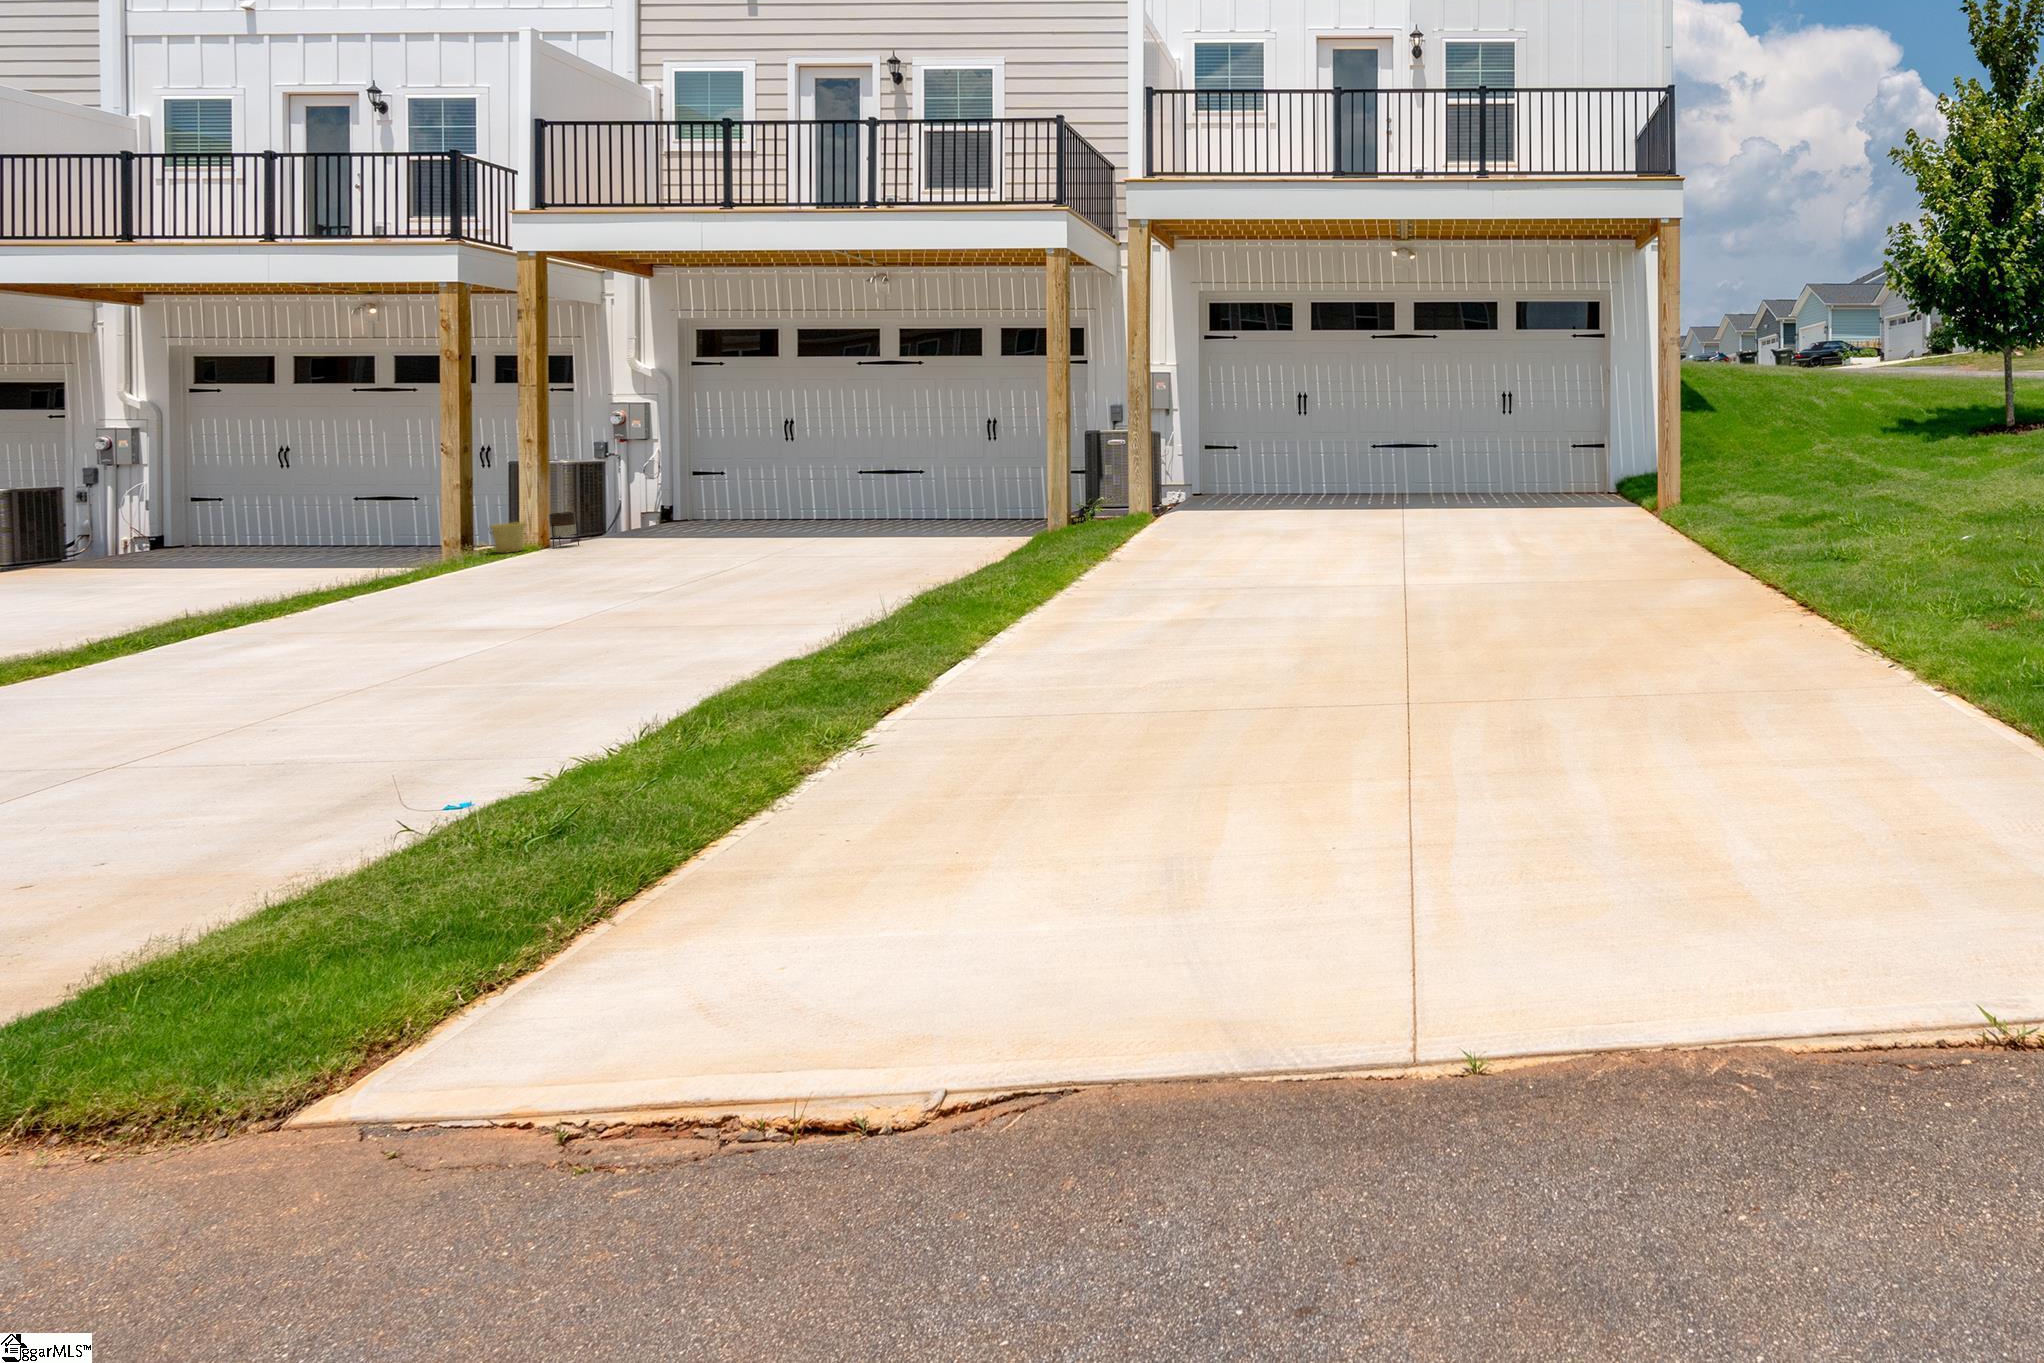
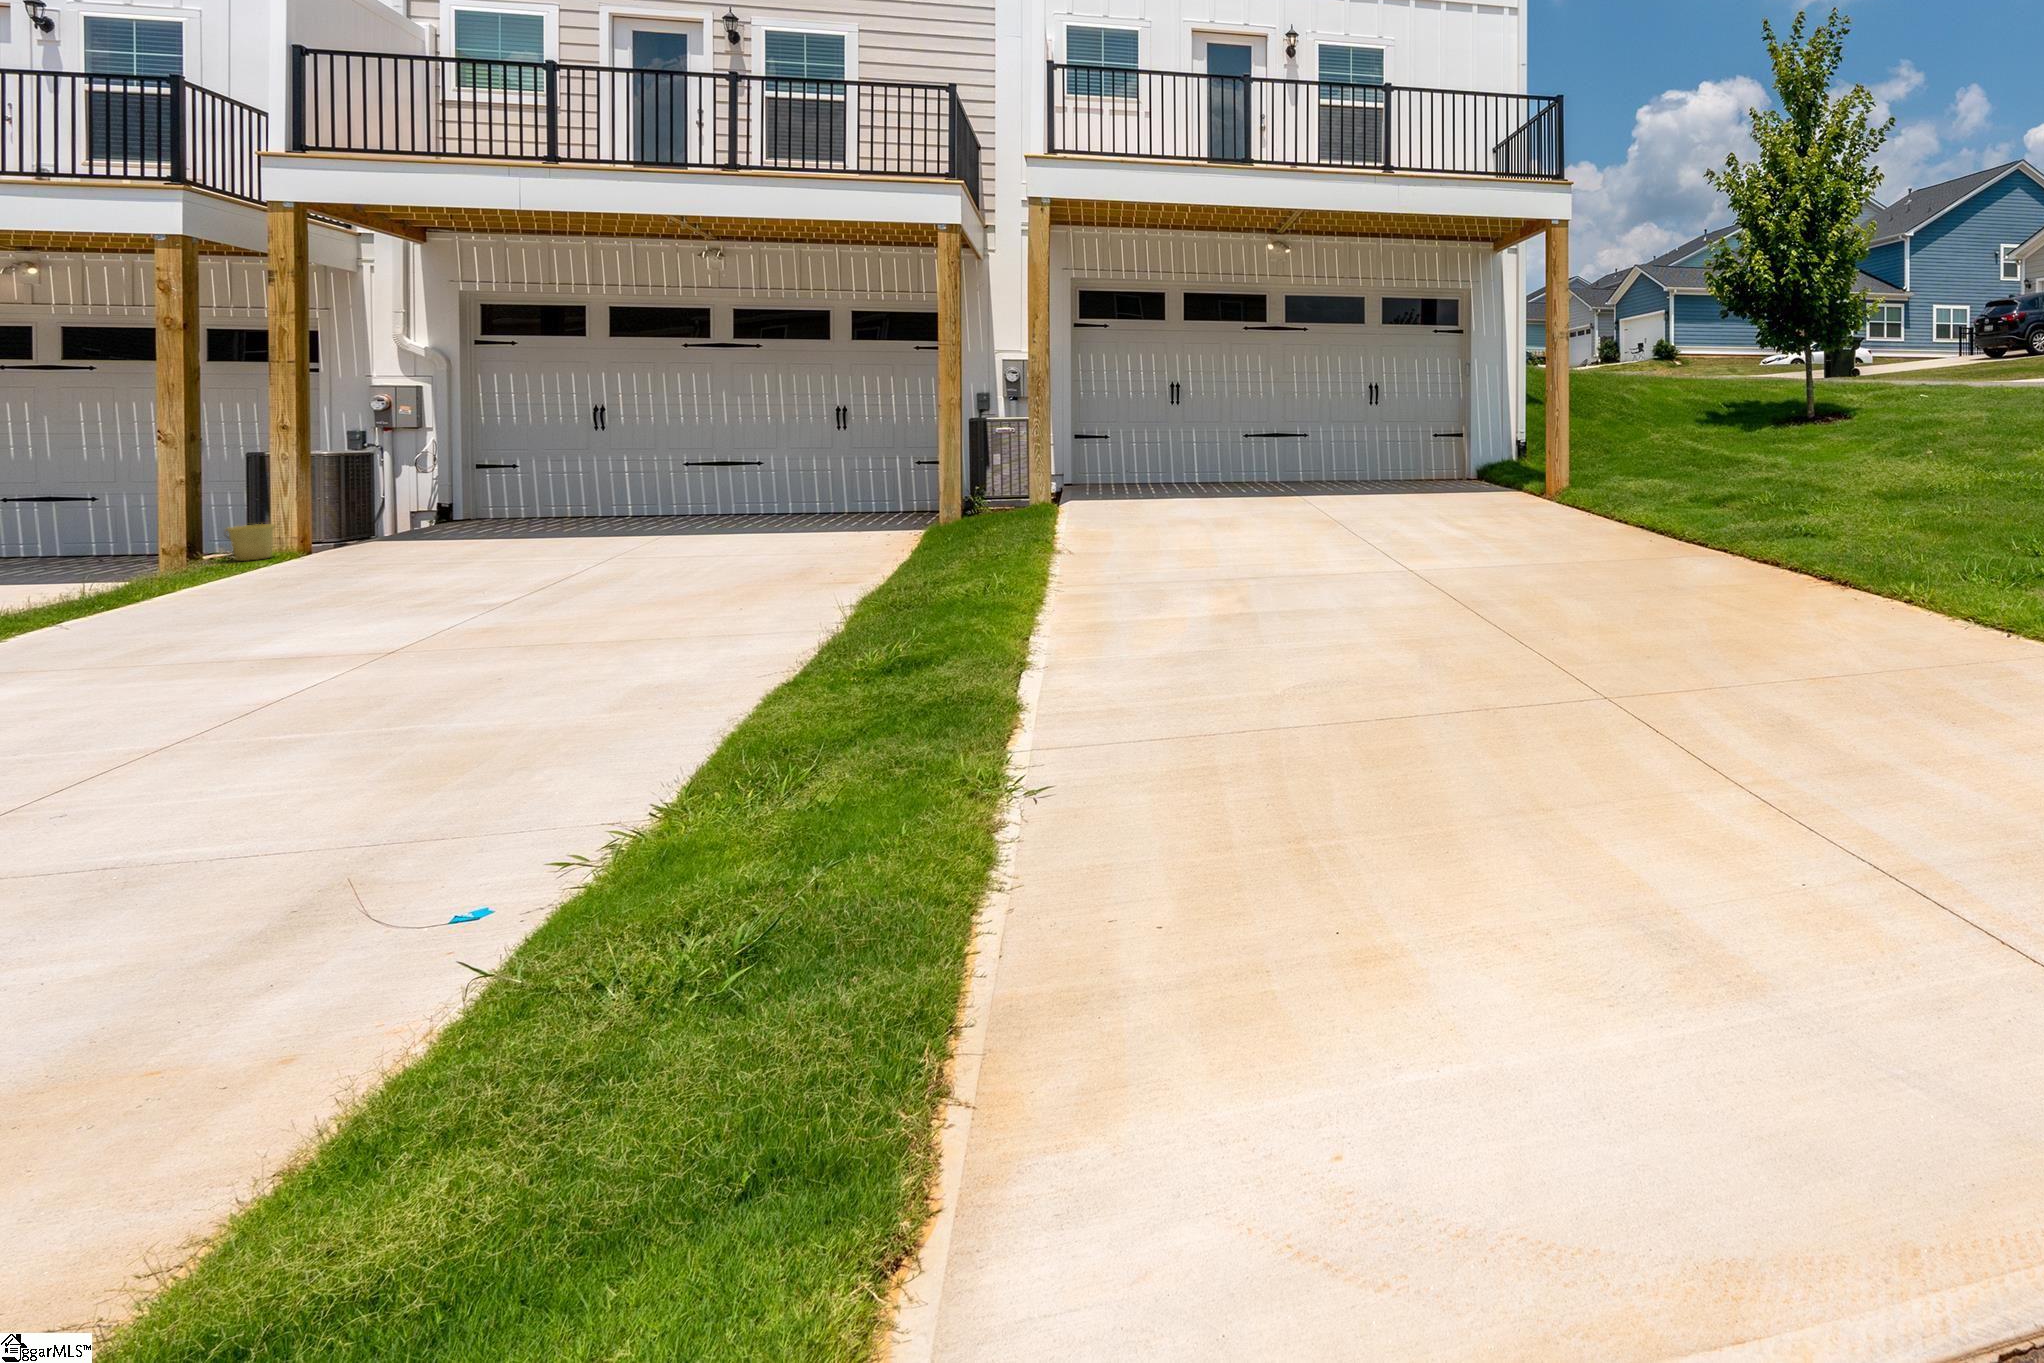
planter: present [549,512,579,548] -> none [307,511,347,554]

